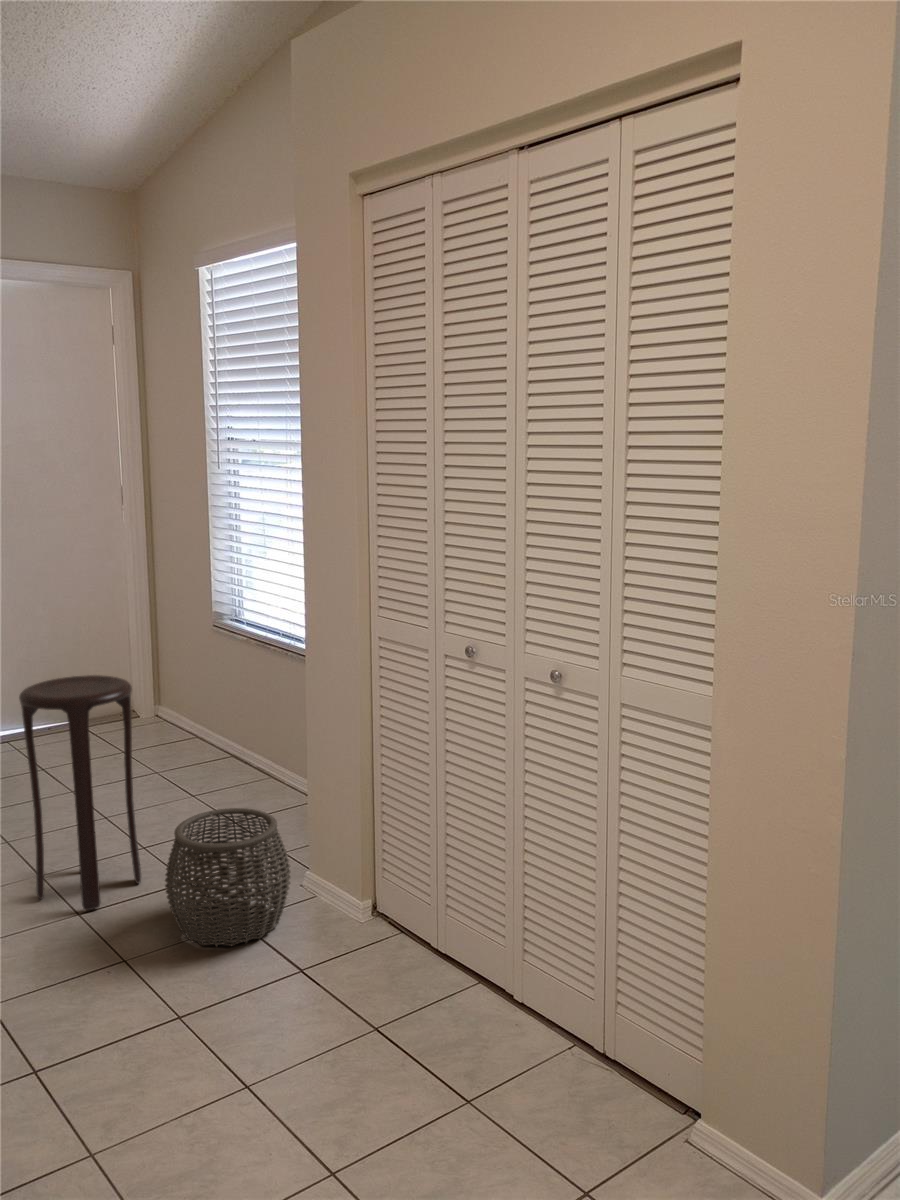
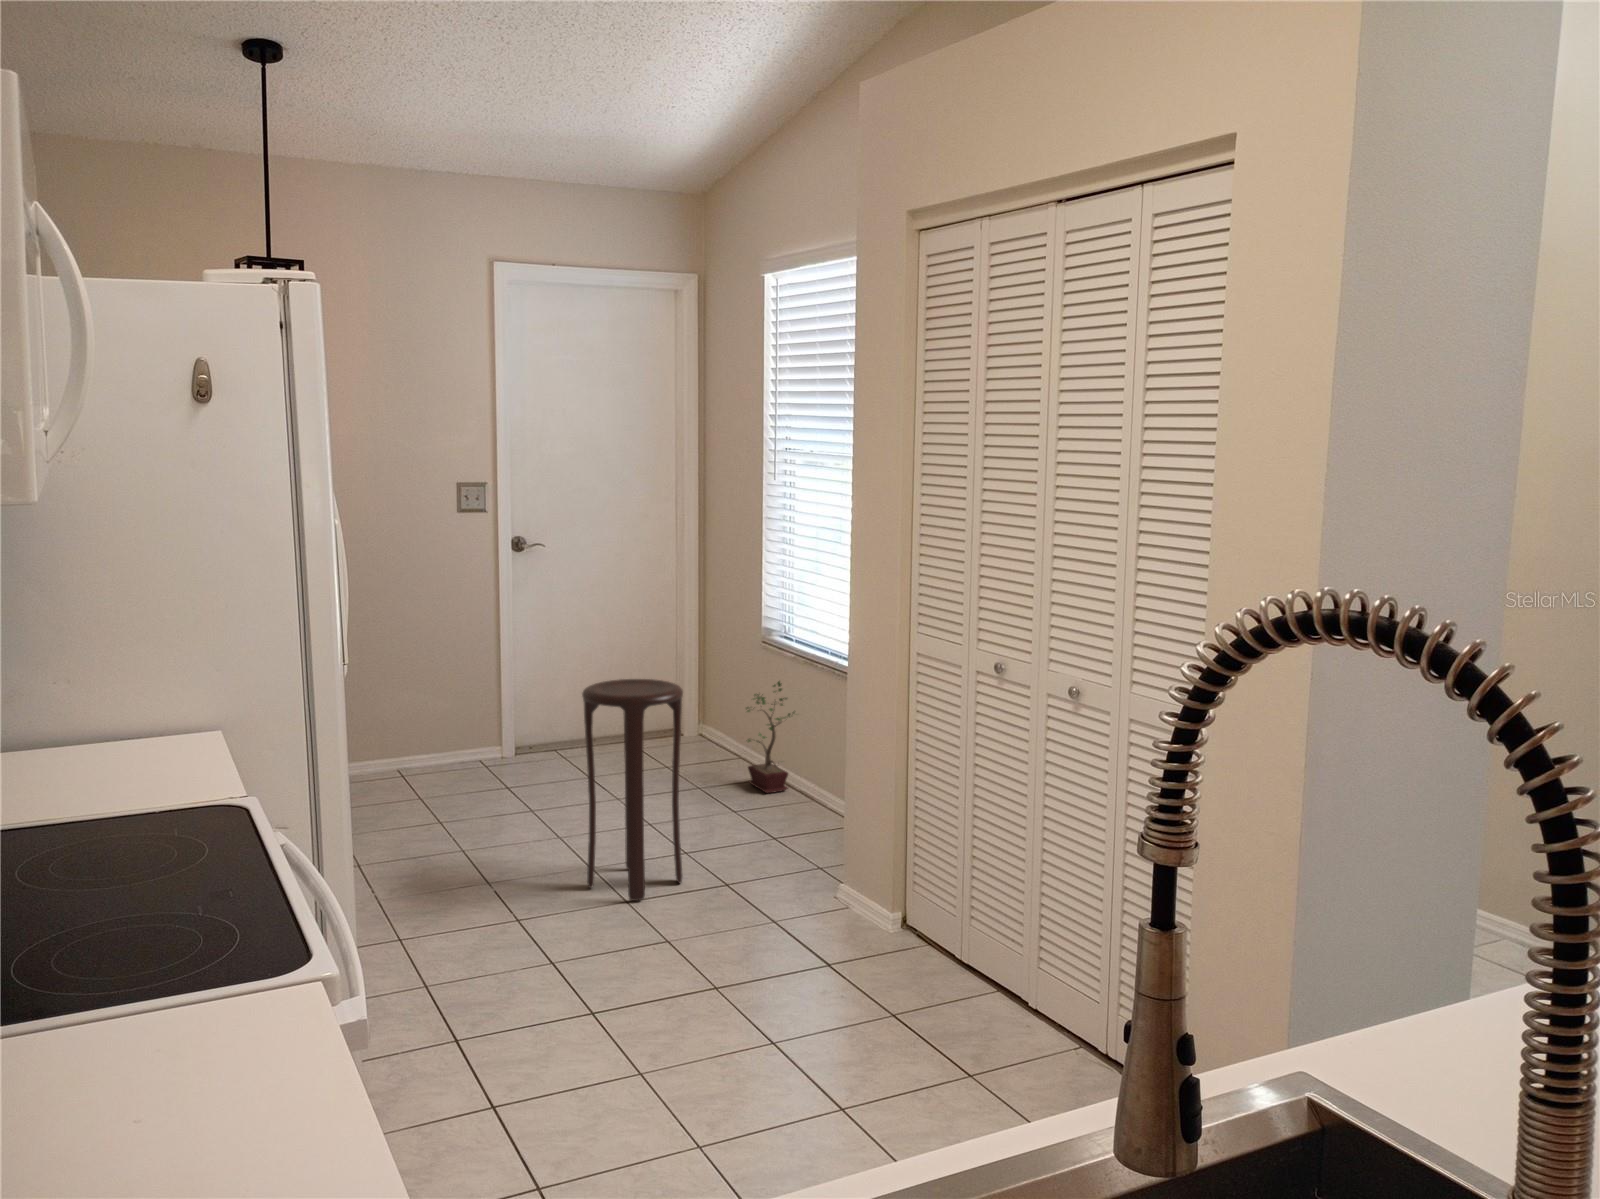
potted plant: none [200,661,255,772] -> present [746,681,795,793]
woven basket: present [165,808,291,947] -> none [706,814,824,941]

